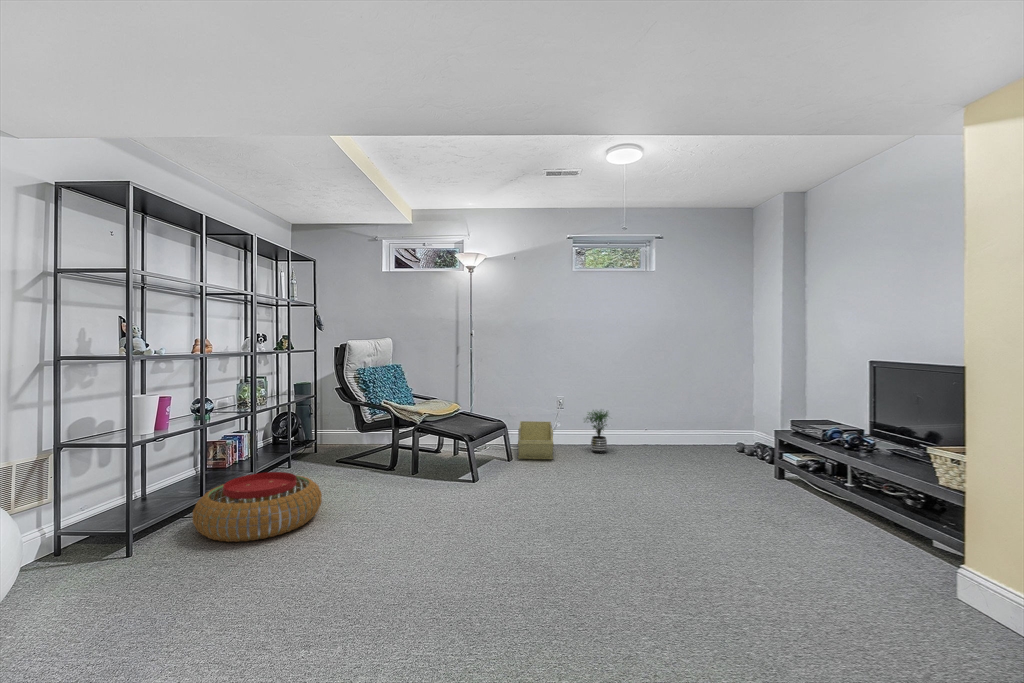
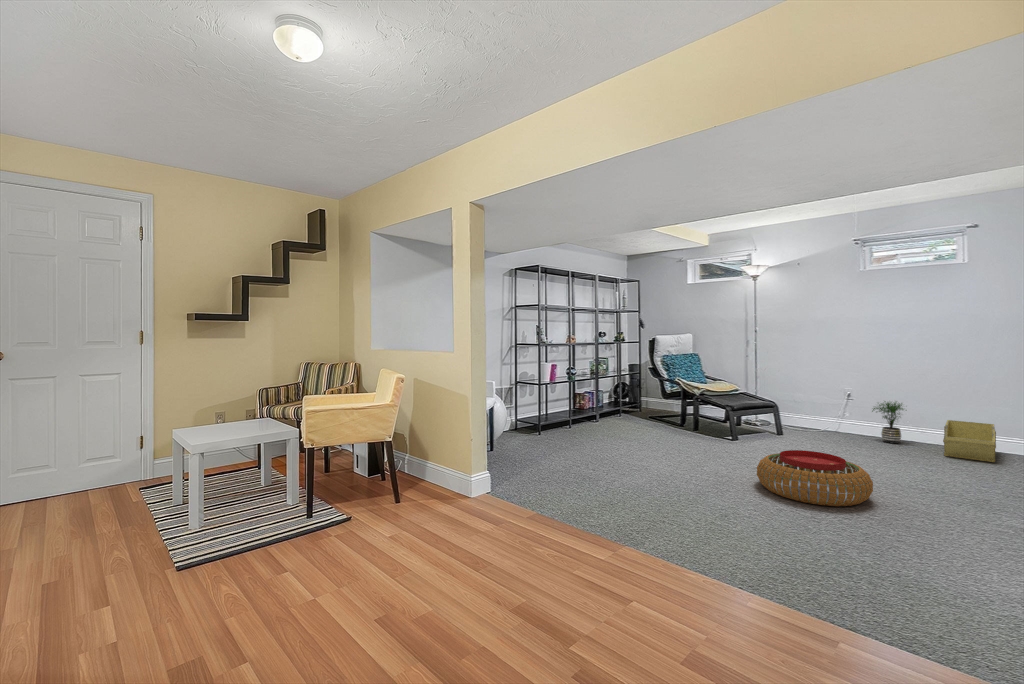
storage bin: present [518,421,554,459] -> present [943,420,996,462]
pouf: present [193,472,322,542] -> present [757,450,873,506]

